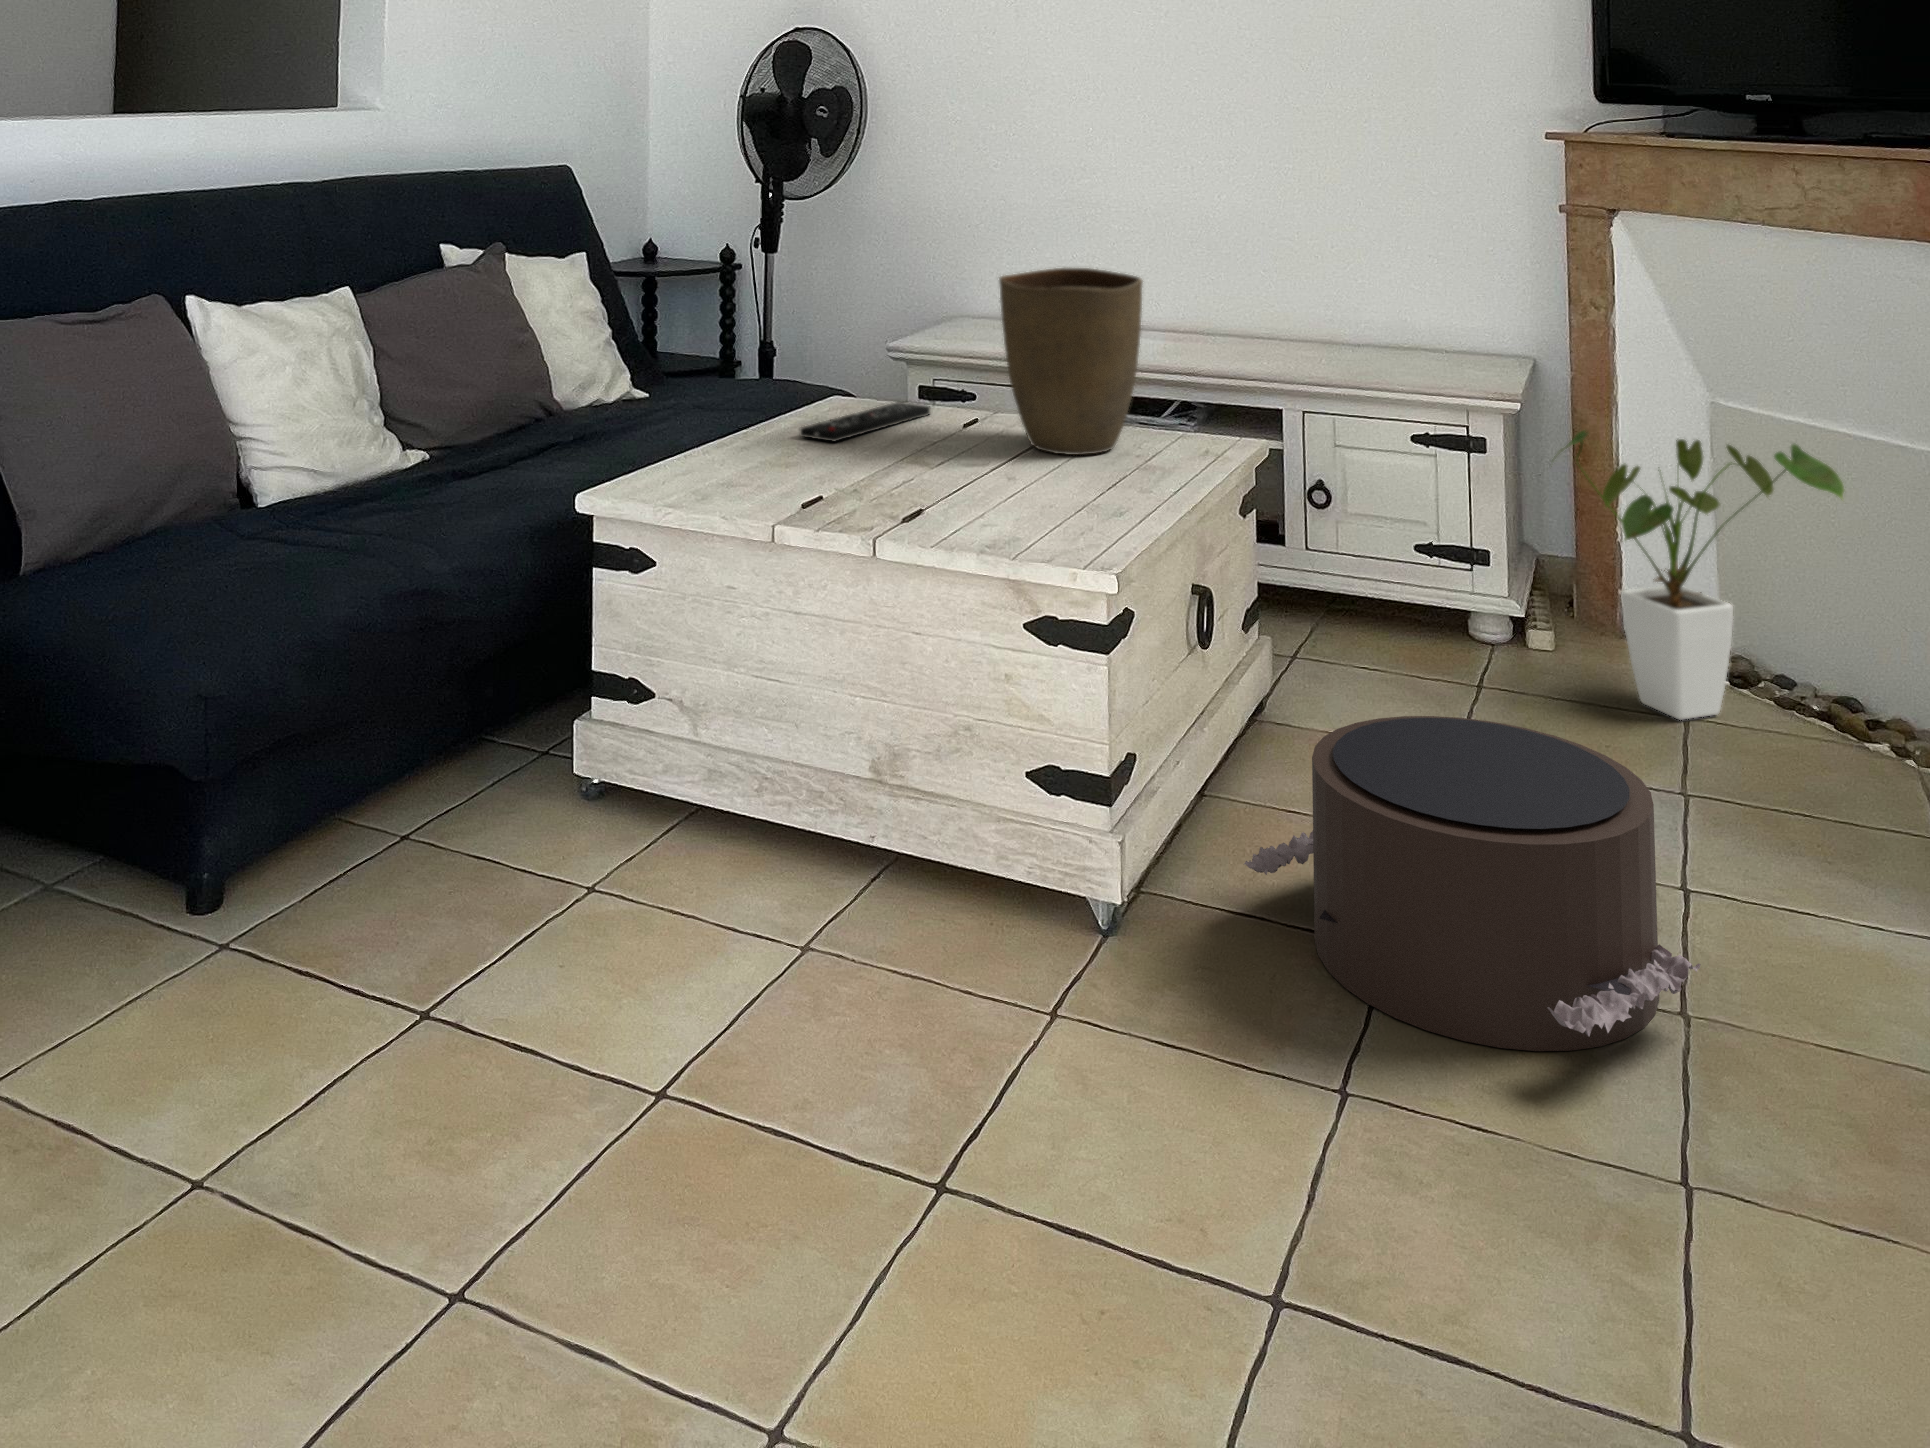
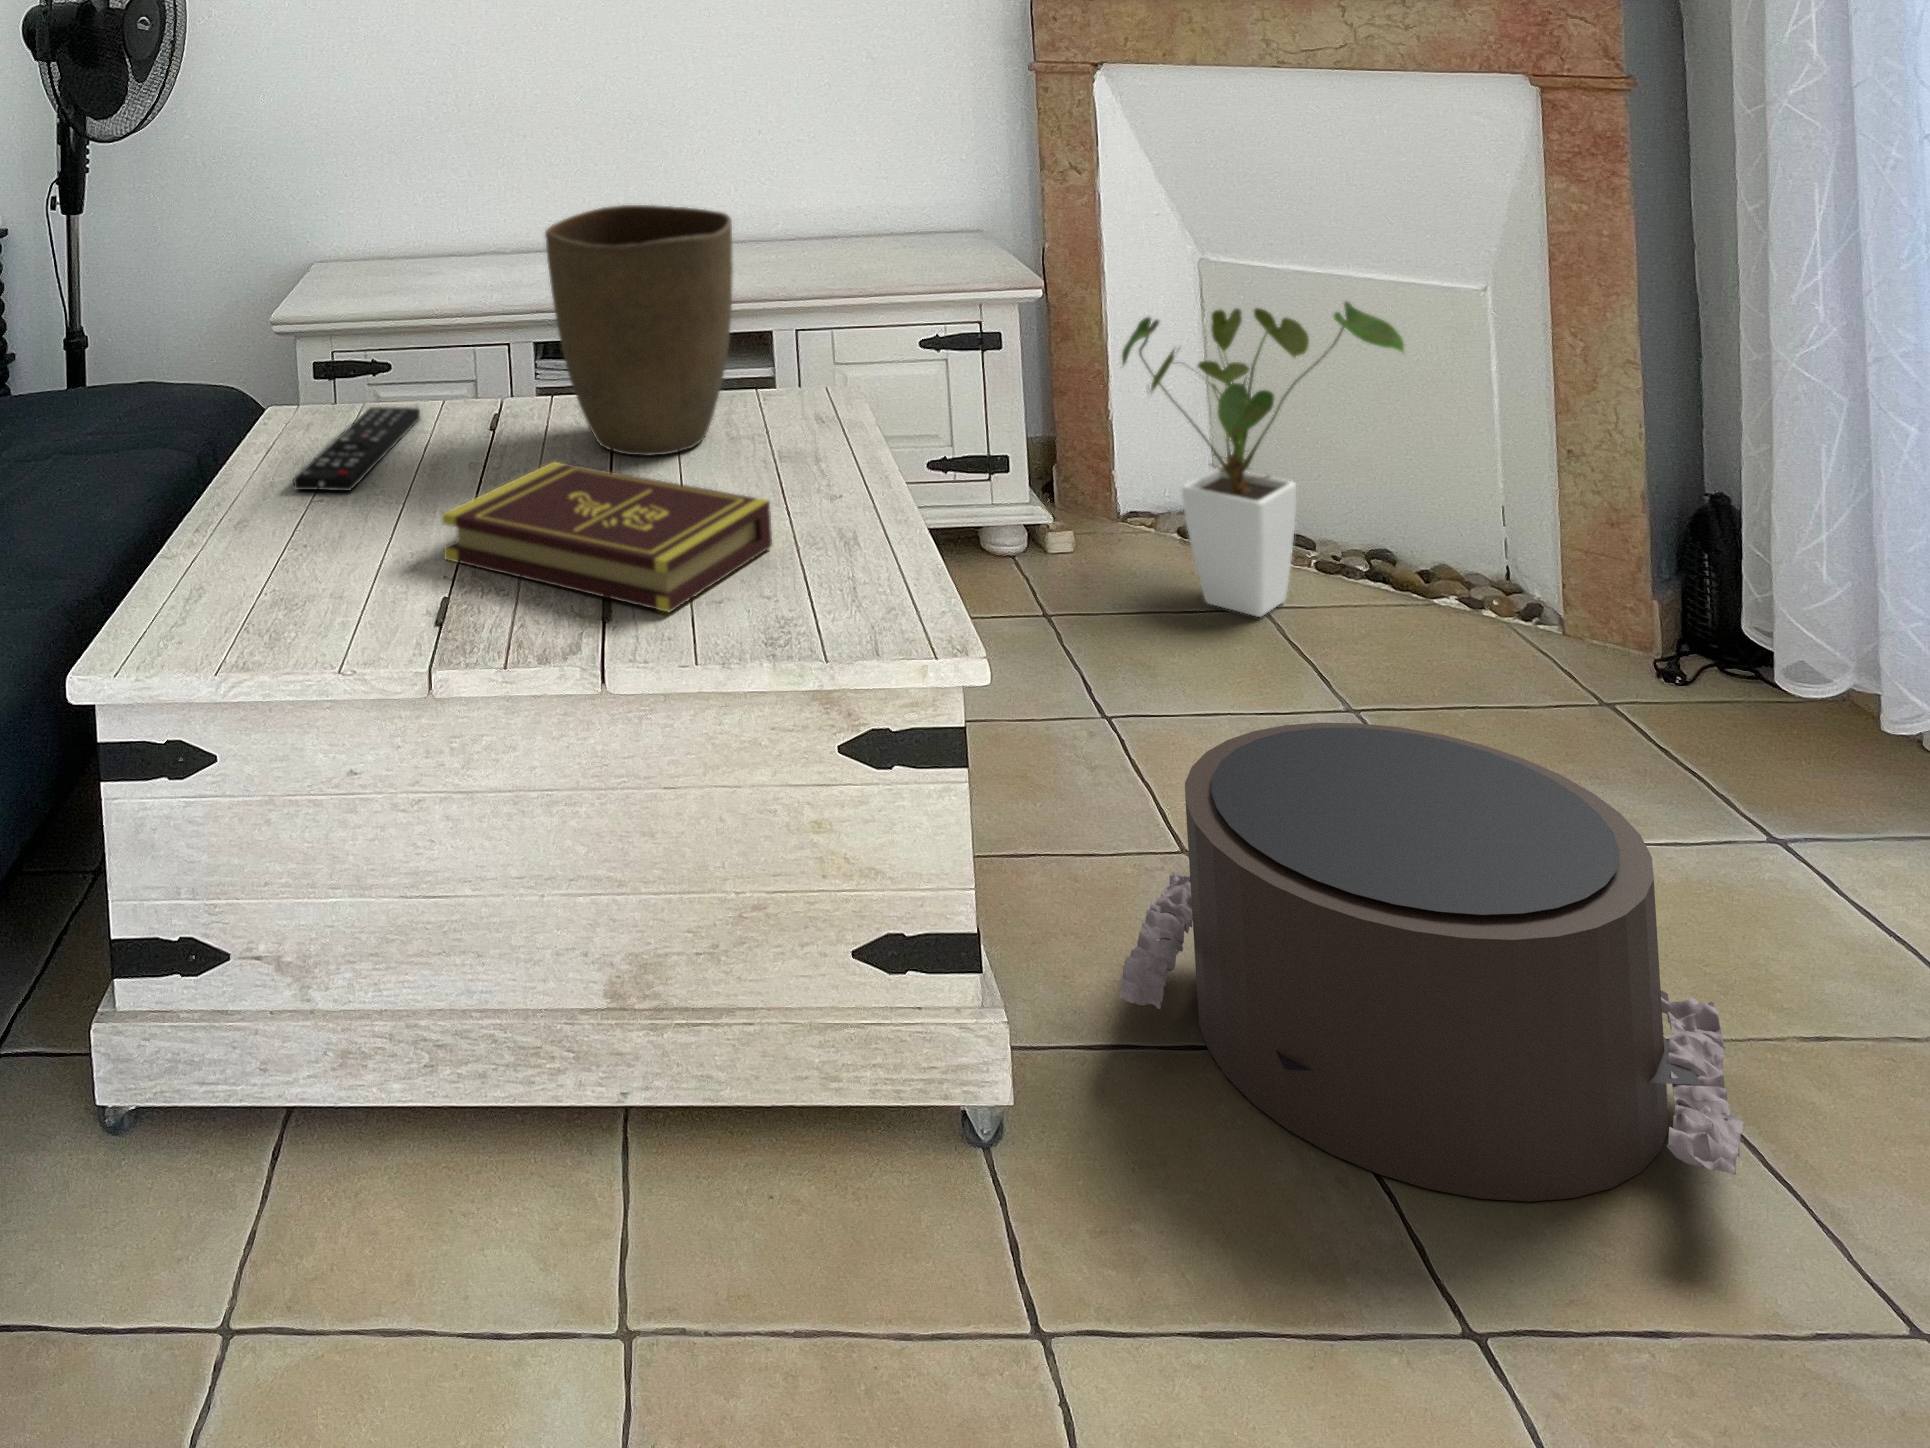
book: none [851,436,1069,523] -> present [442,461,772,612]

